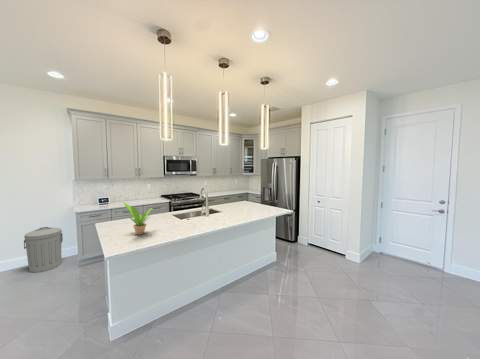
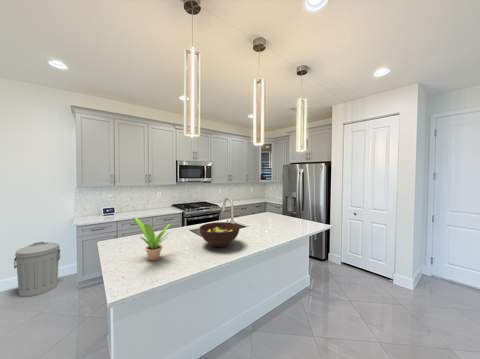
fruit bowl: none [177,207,209,226] -> present [199,222,240,247]

